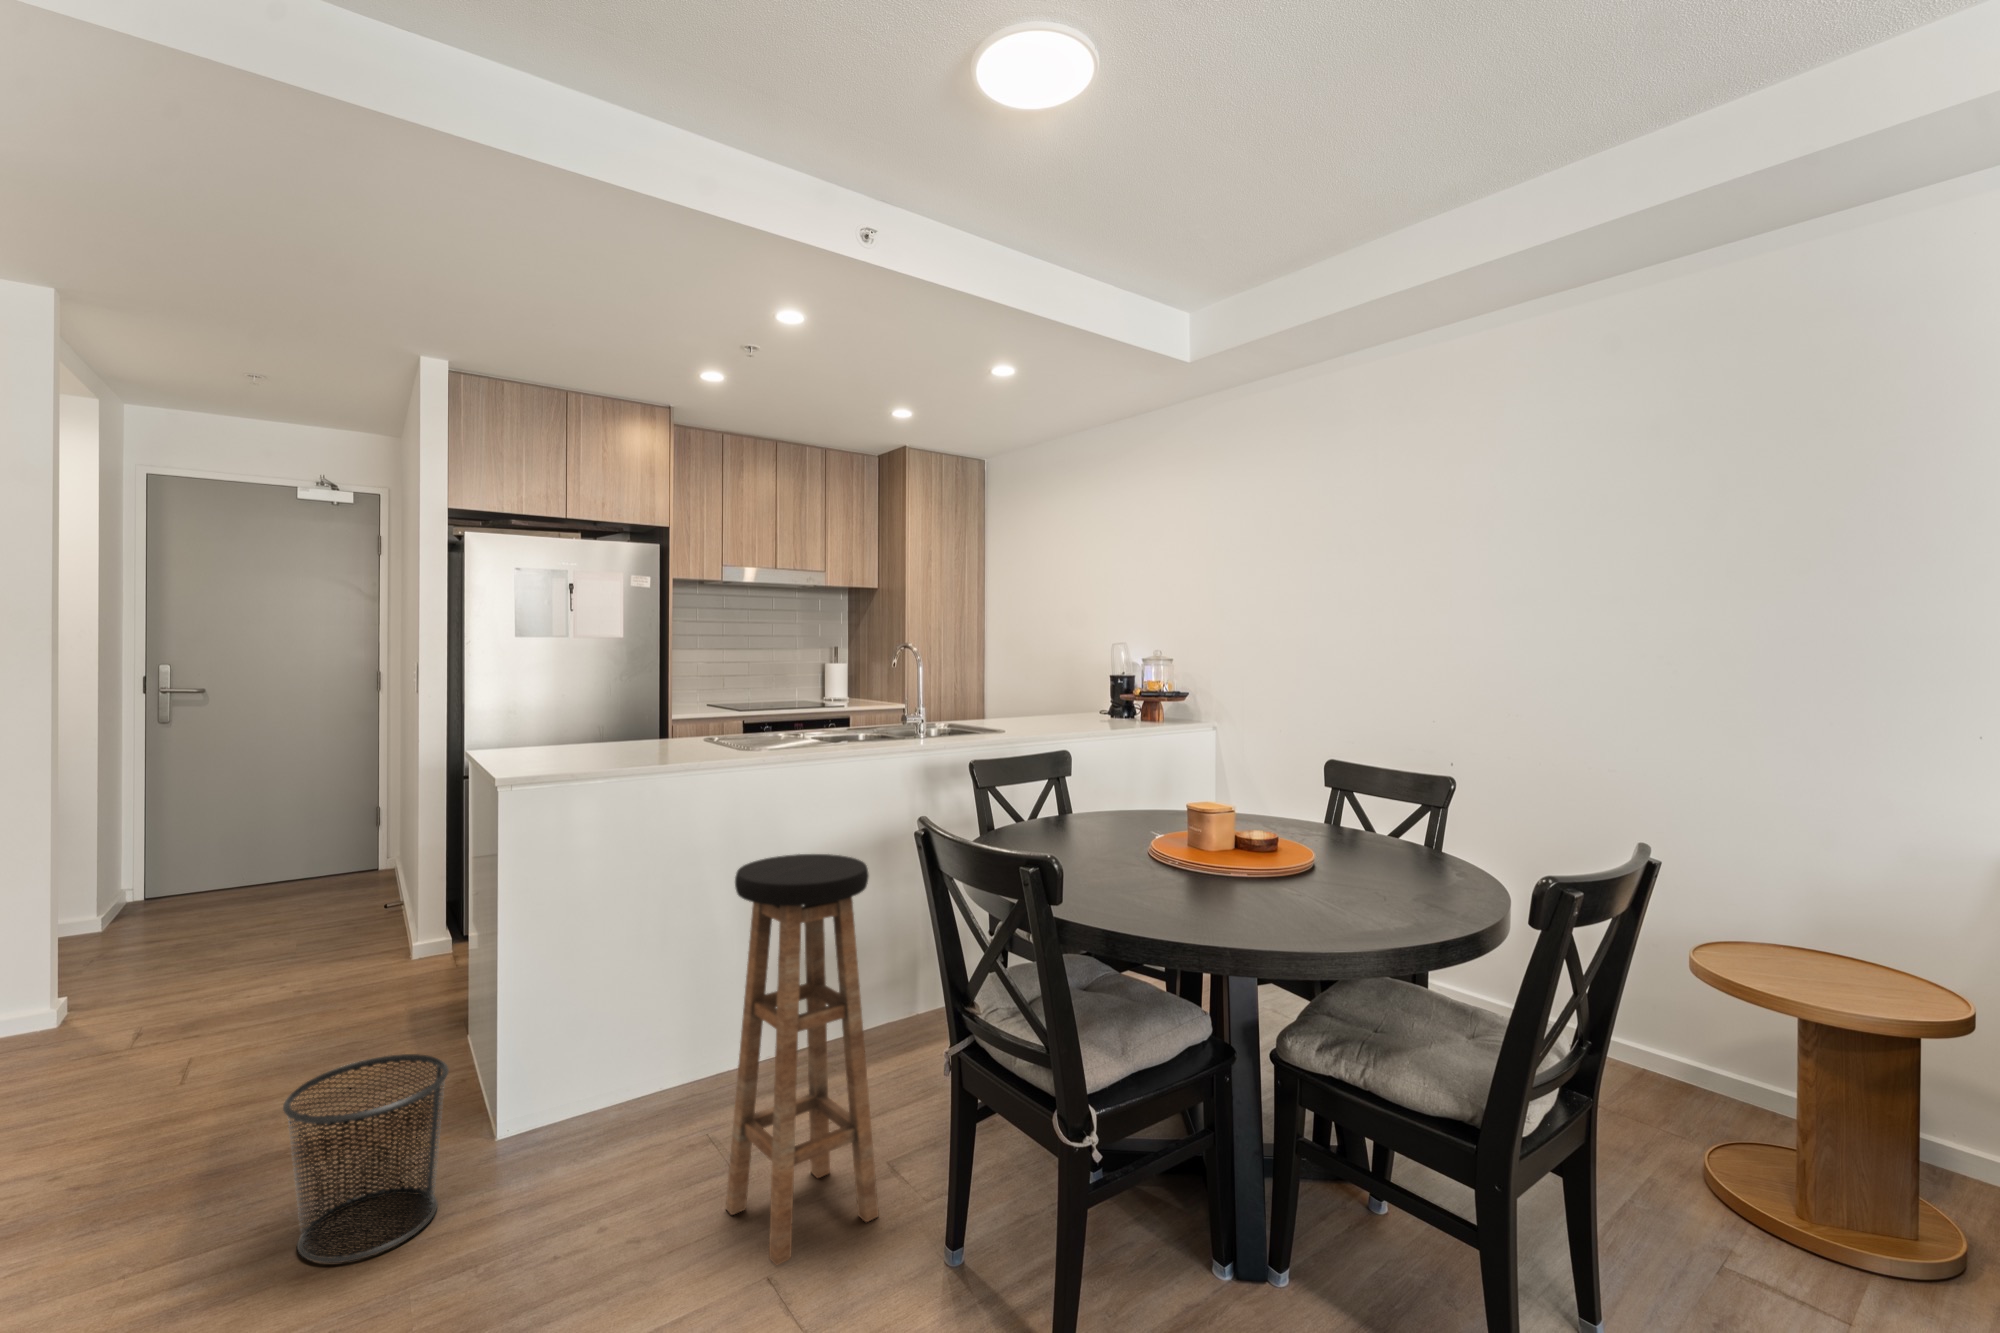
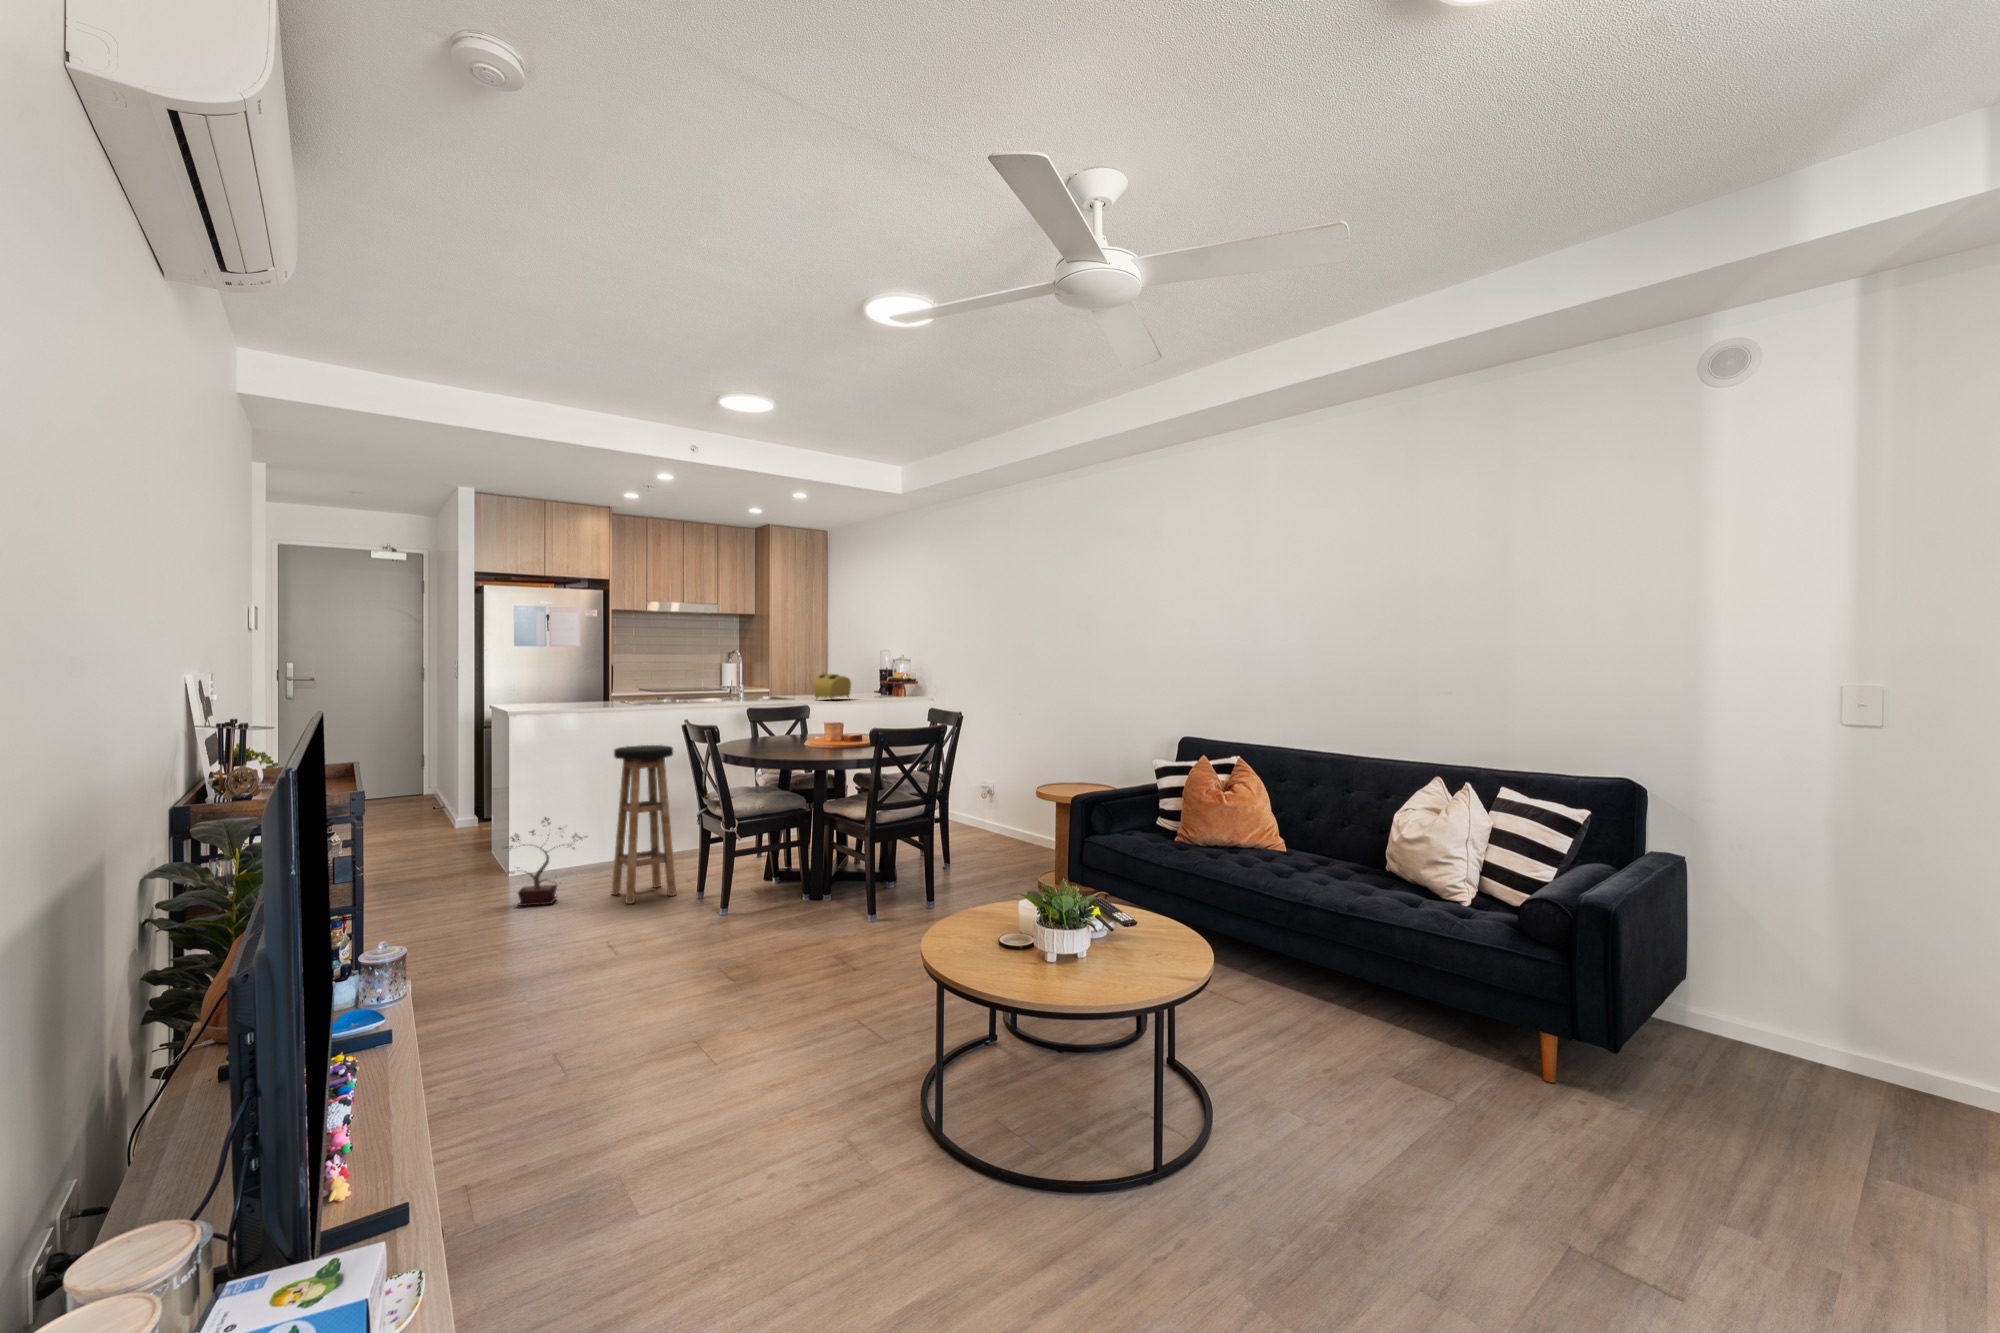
toaster: none [1037,684,1095,733] -> present [813,674,851,699]
potted plant: none [469,1037,680,1272] -> present [505,817,582,906]
waste bin: present [283,1054,449,1263] -> none [424,832,491,905]

